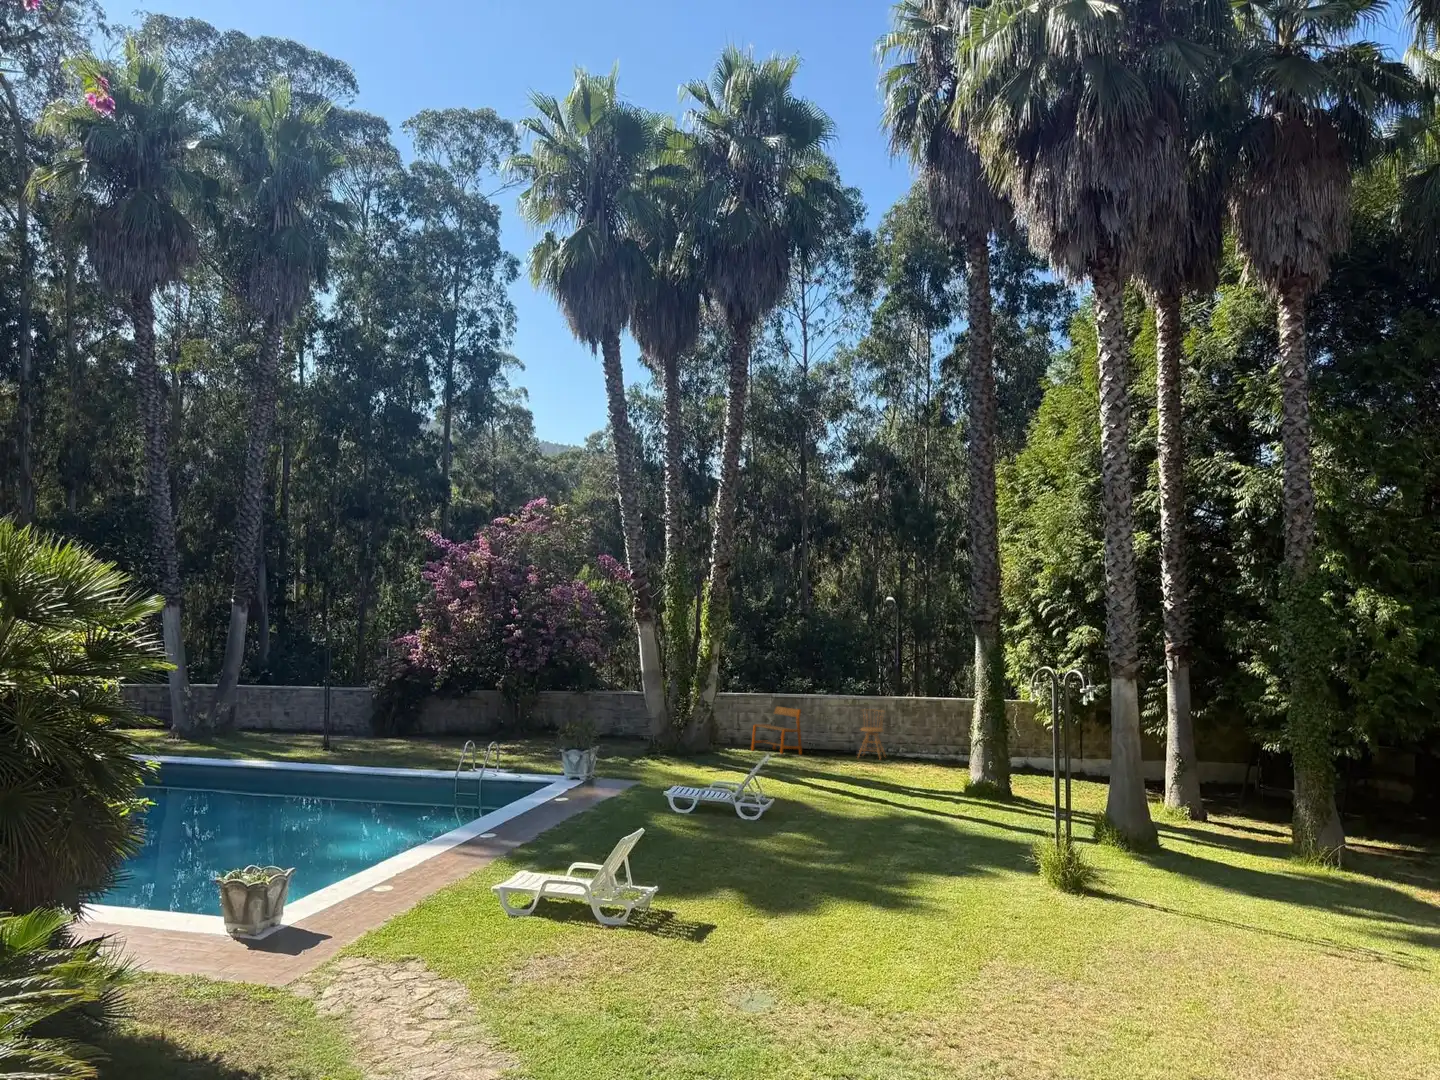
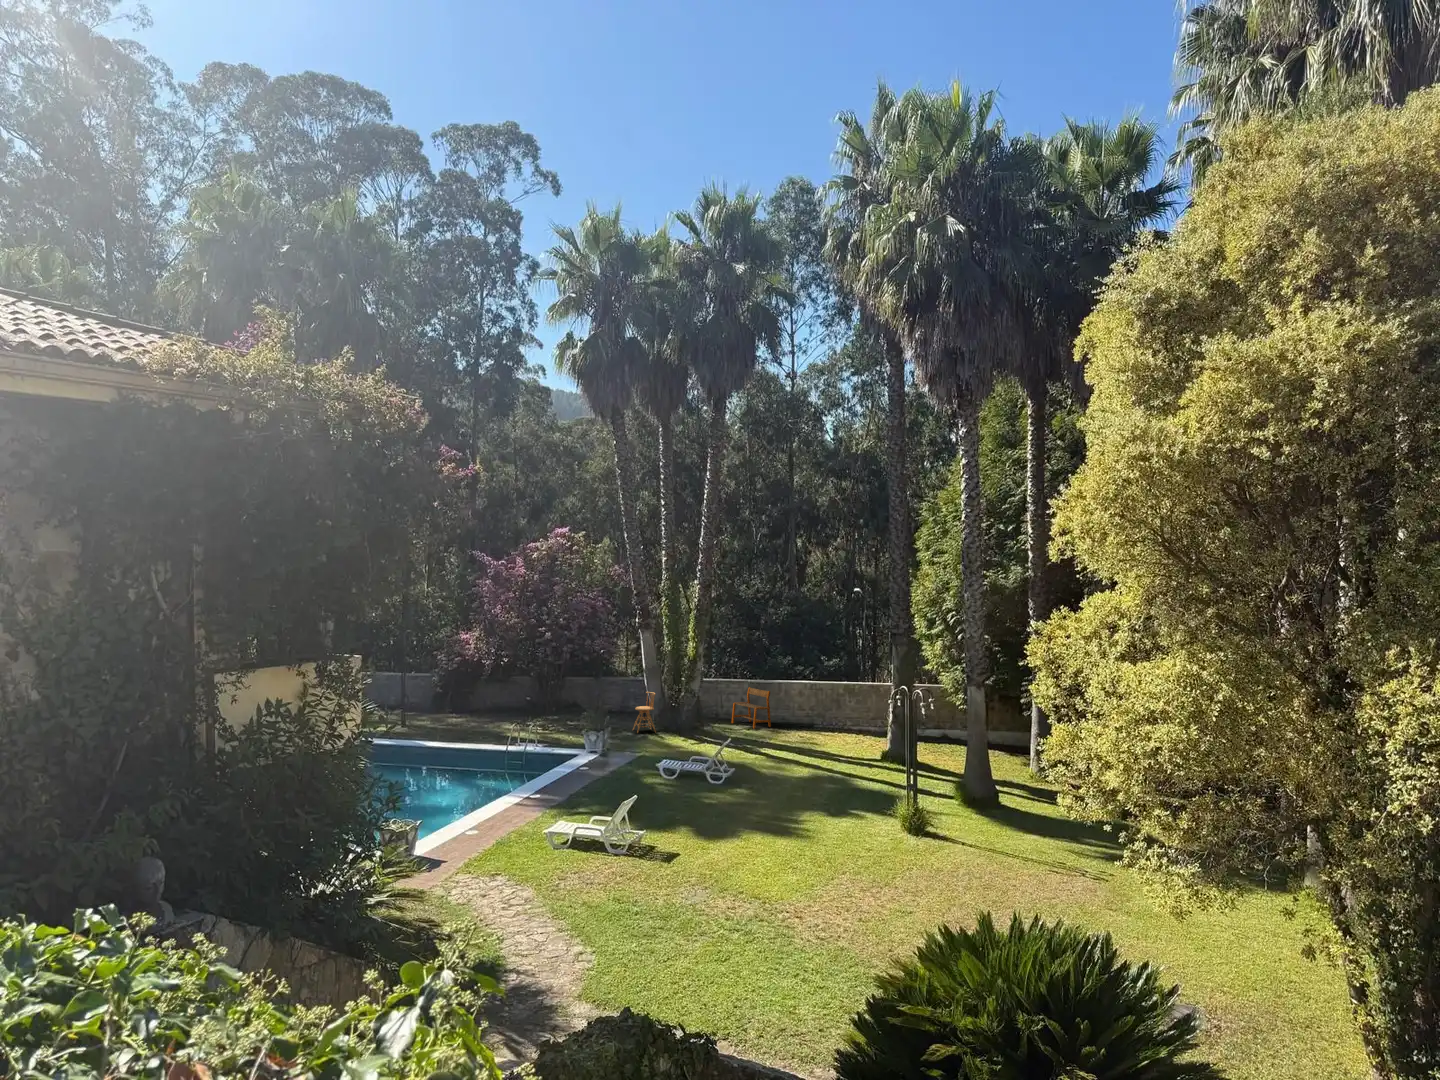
chair: present [859,709,885,758] -> present [633,692,656,733]

